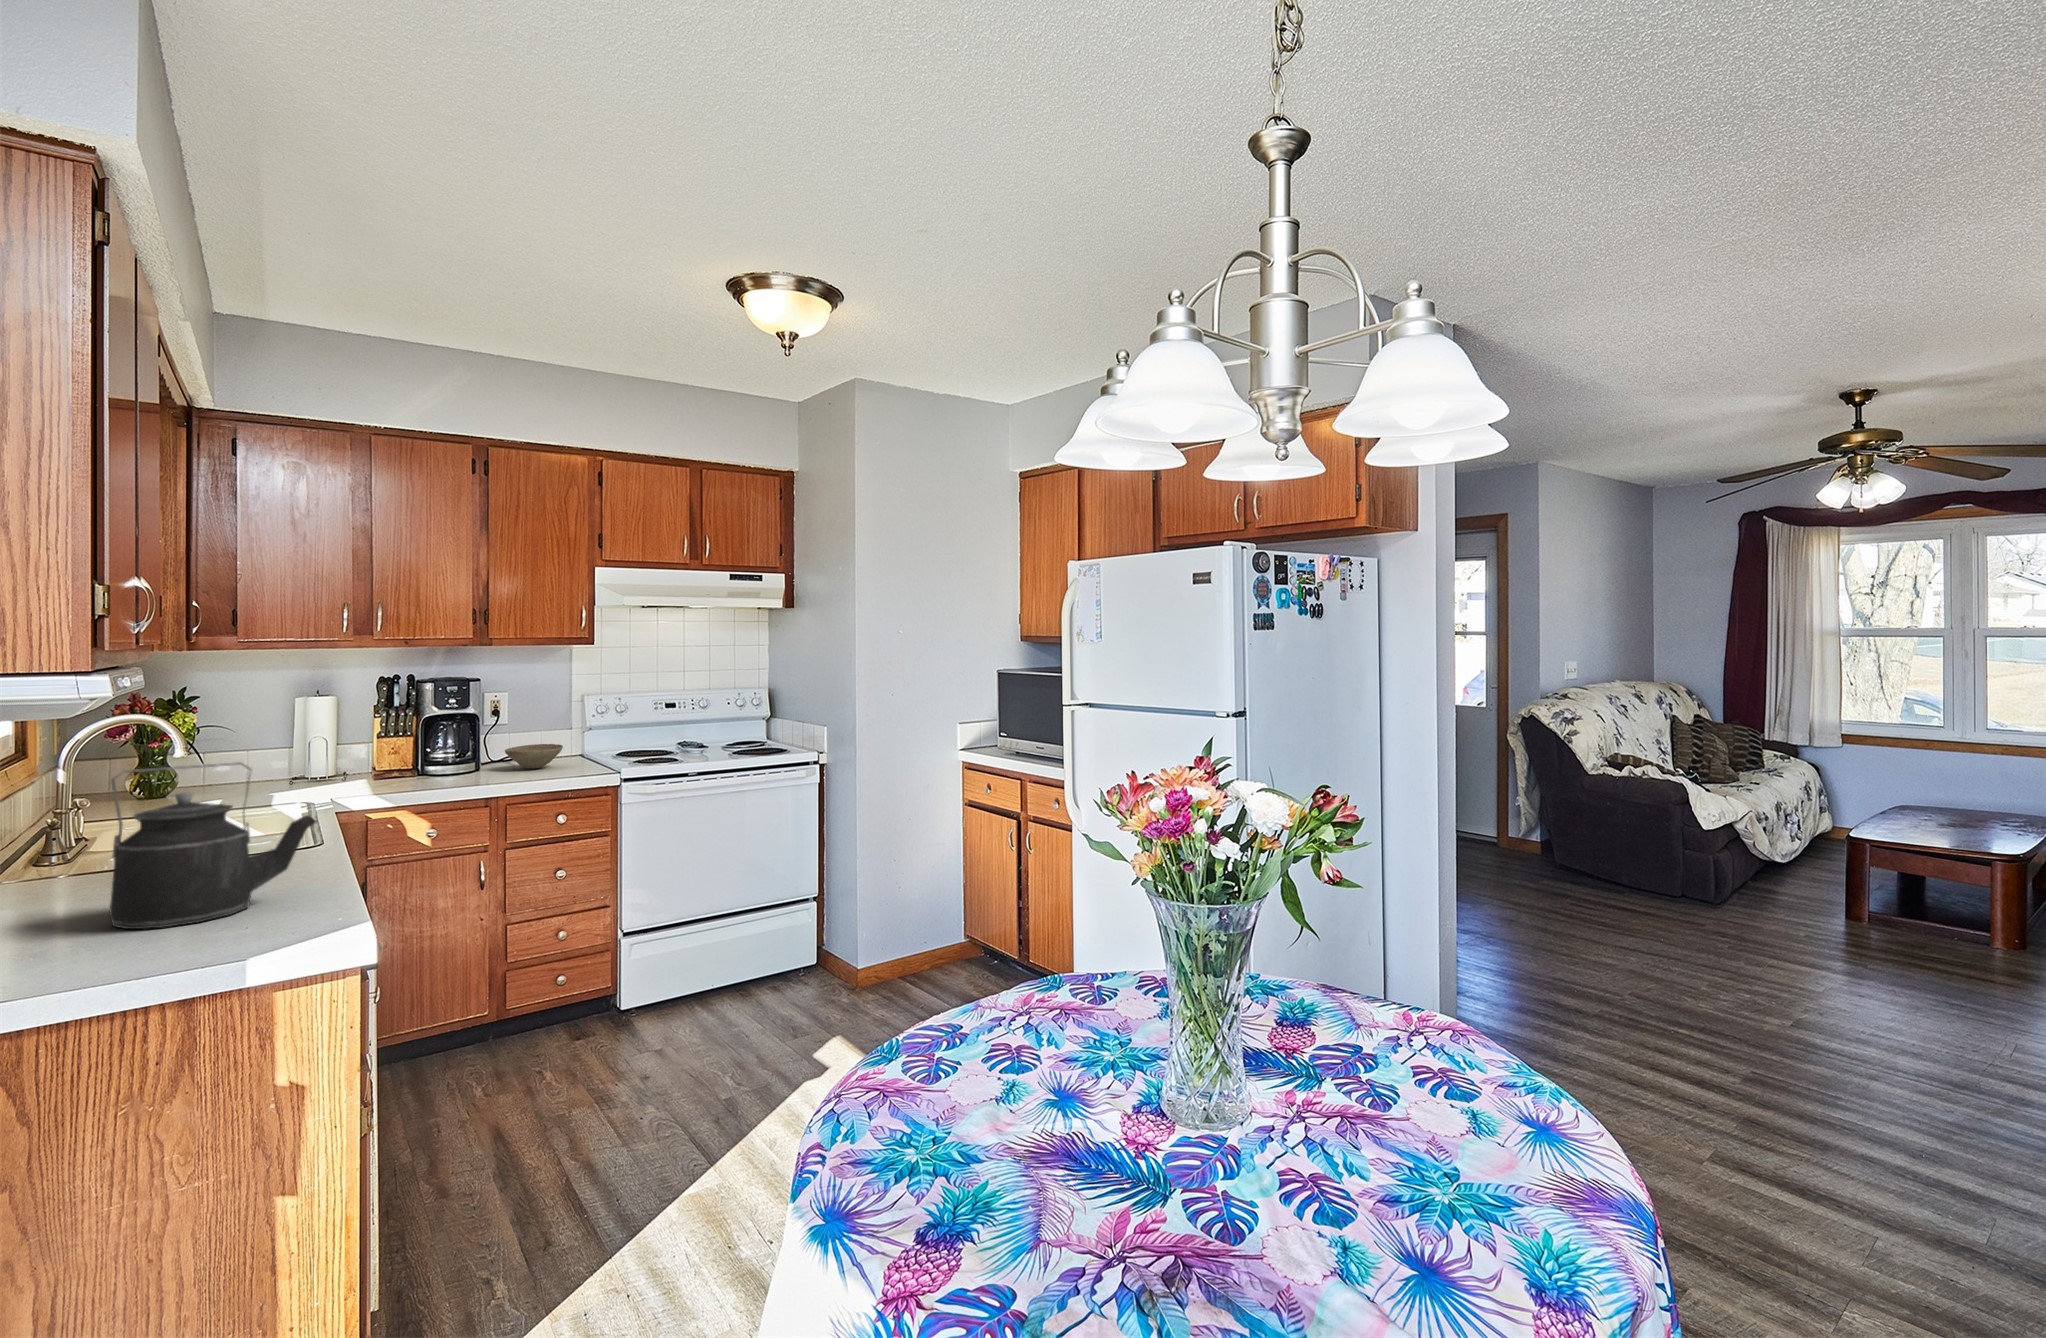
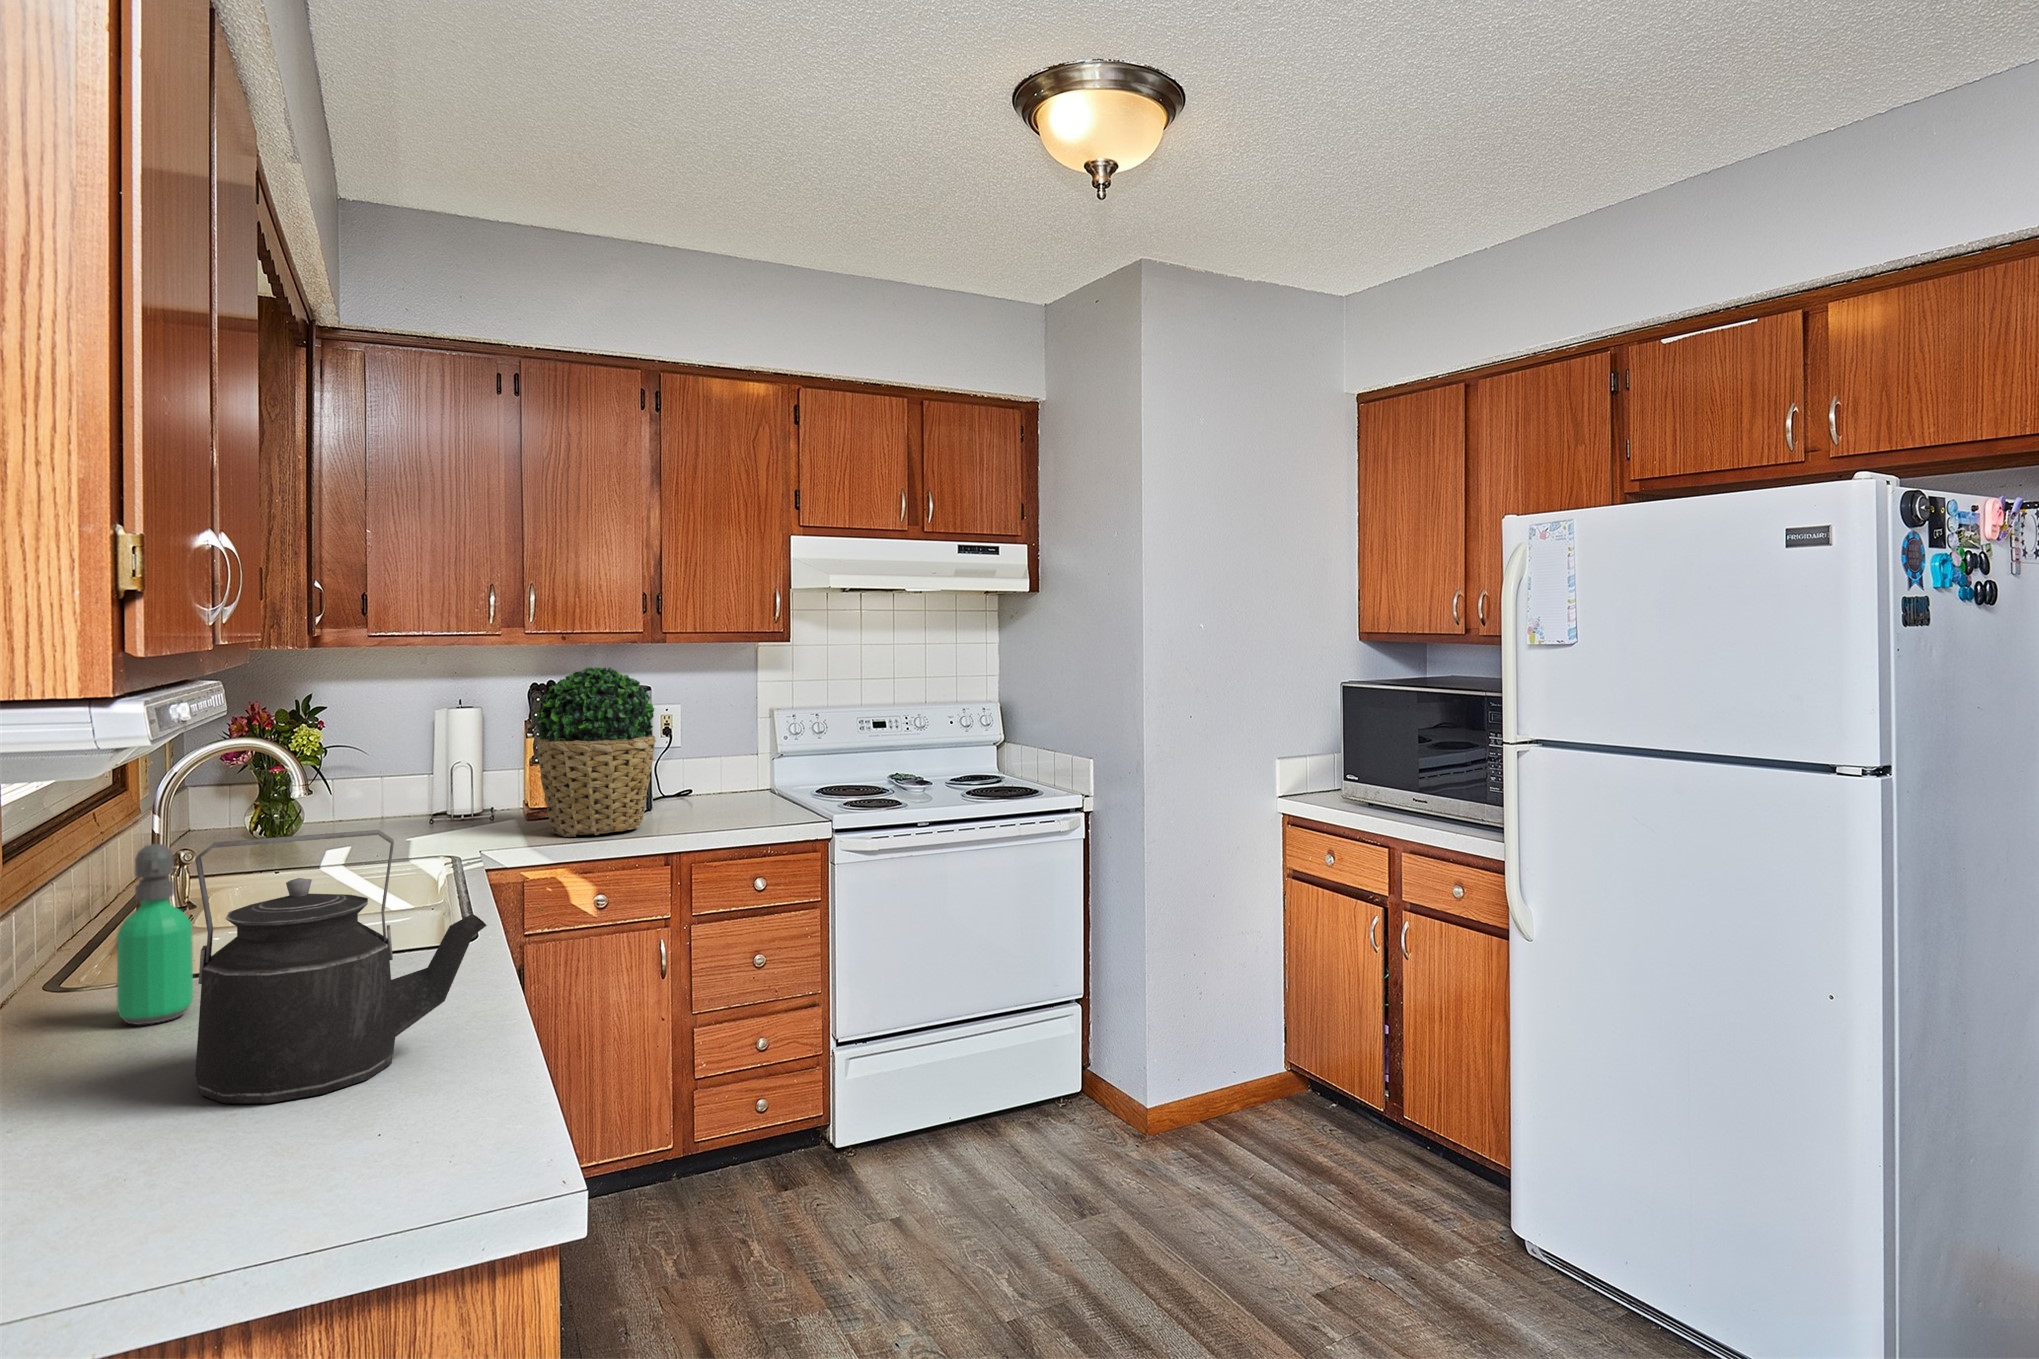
potted plant: none [378,664,478,789] -> present [536,667,656,837]
bowl: present [505,744,563,769] -> none [684,775,756,809]
soap dispenser: none [45,780,102,899] -> present [117,844,193,1025]

